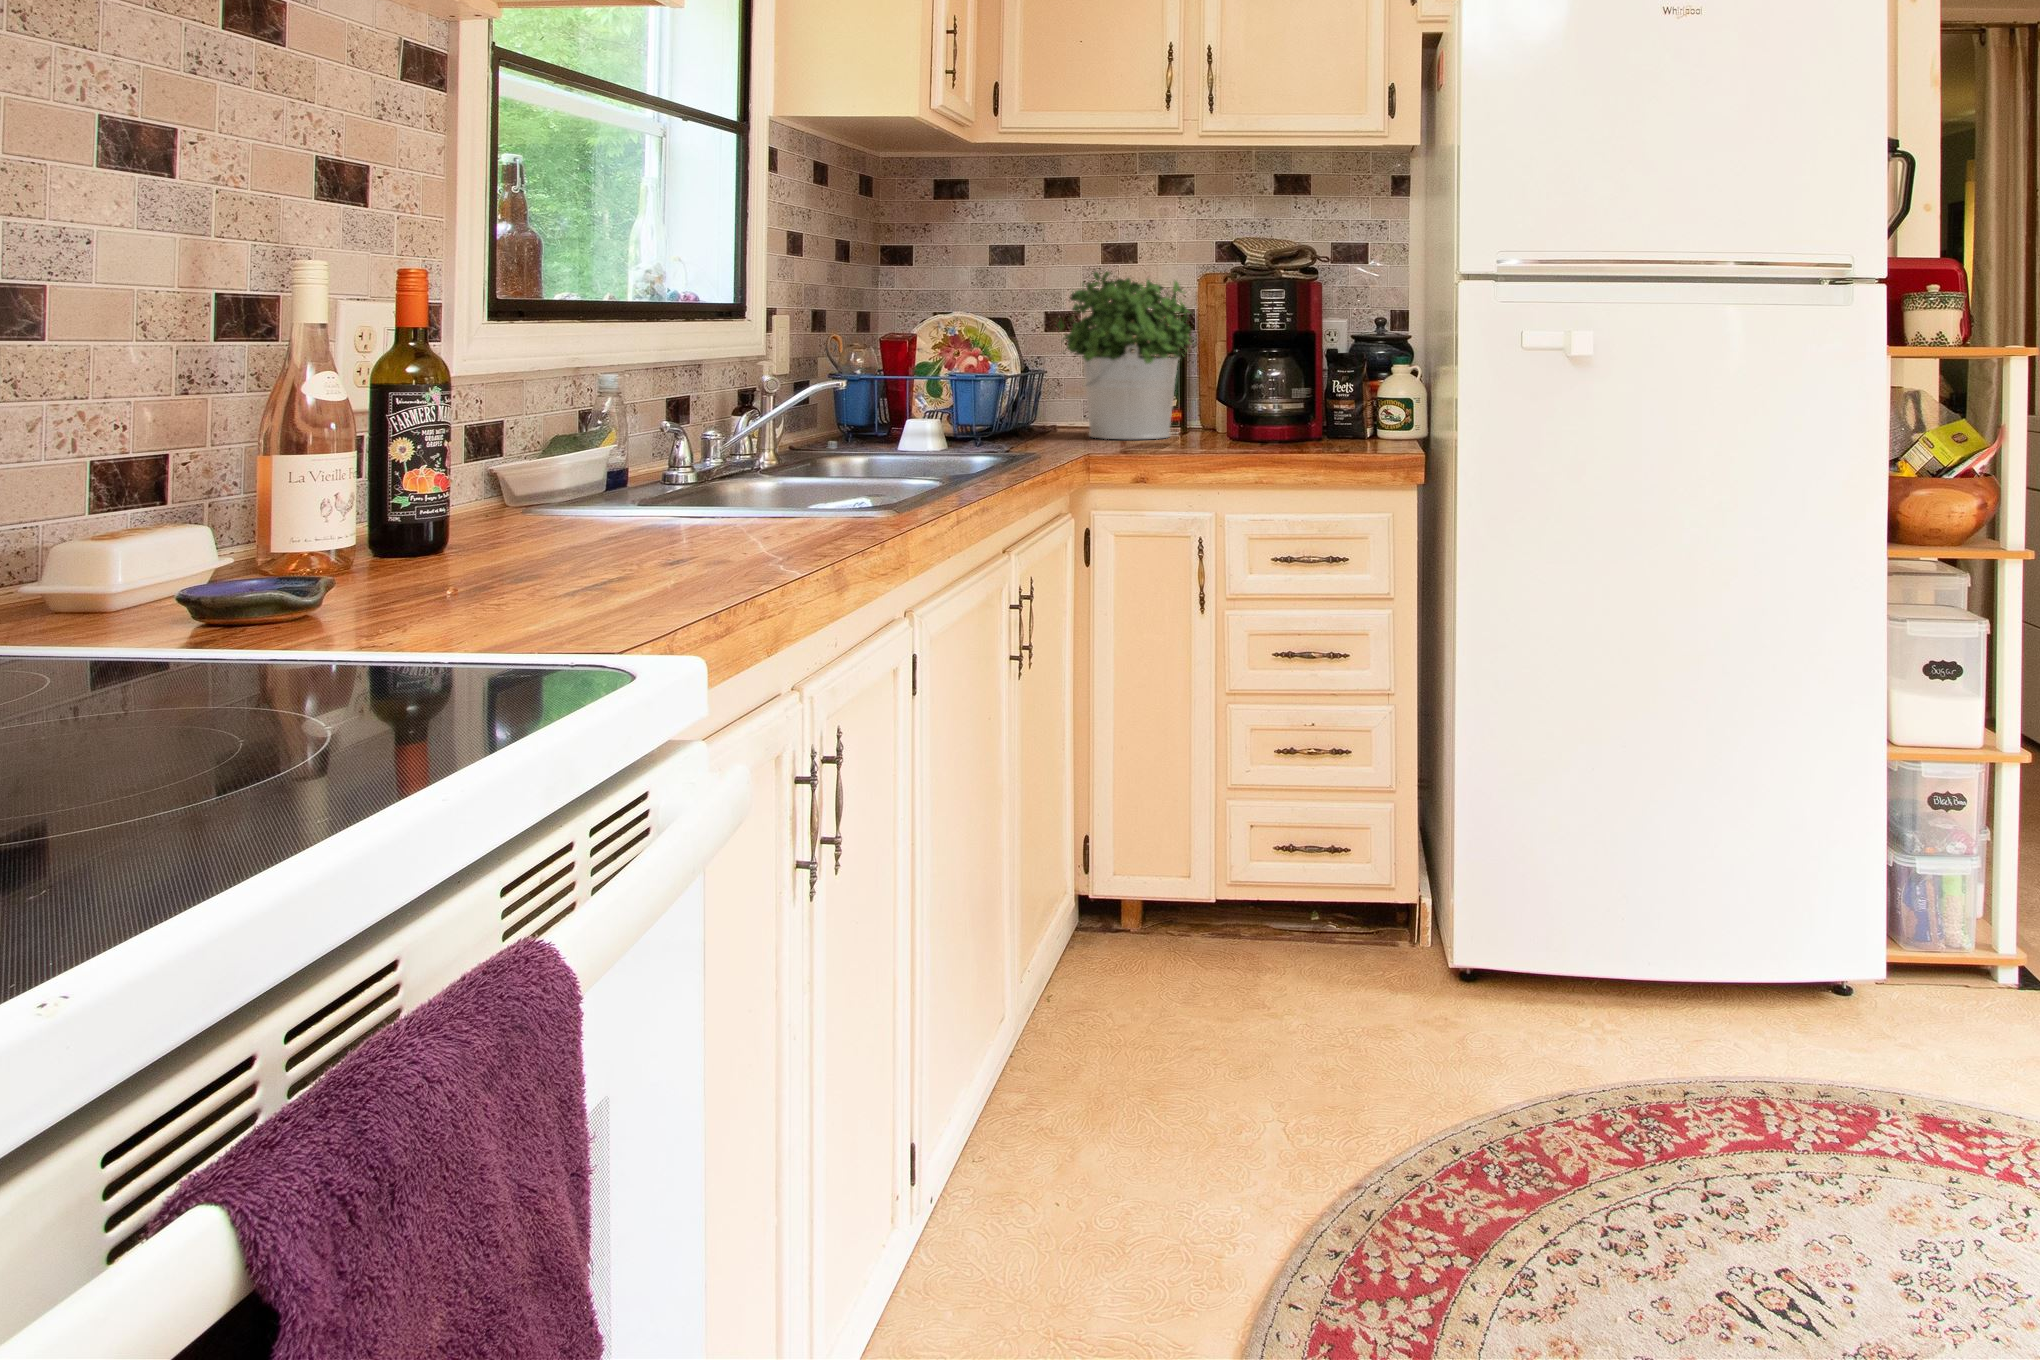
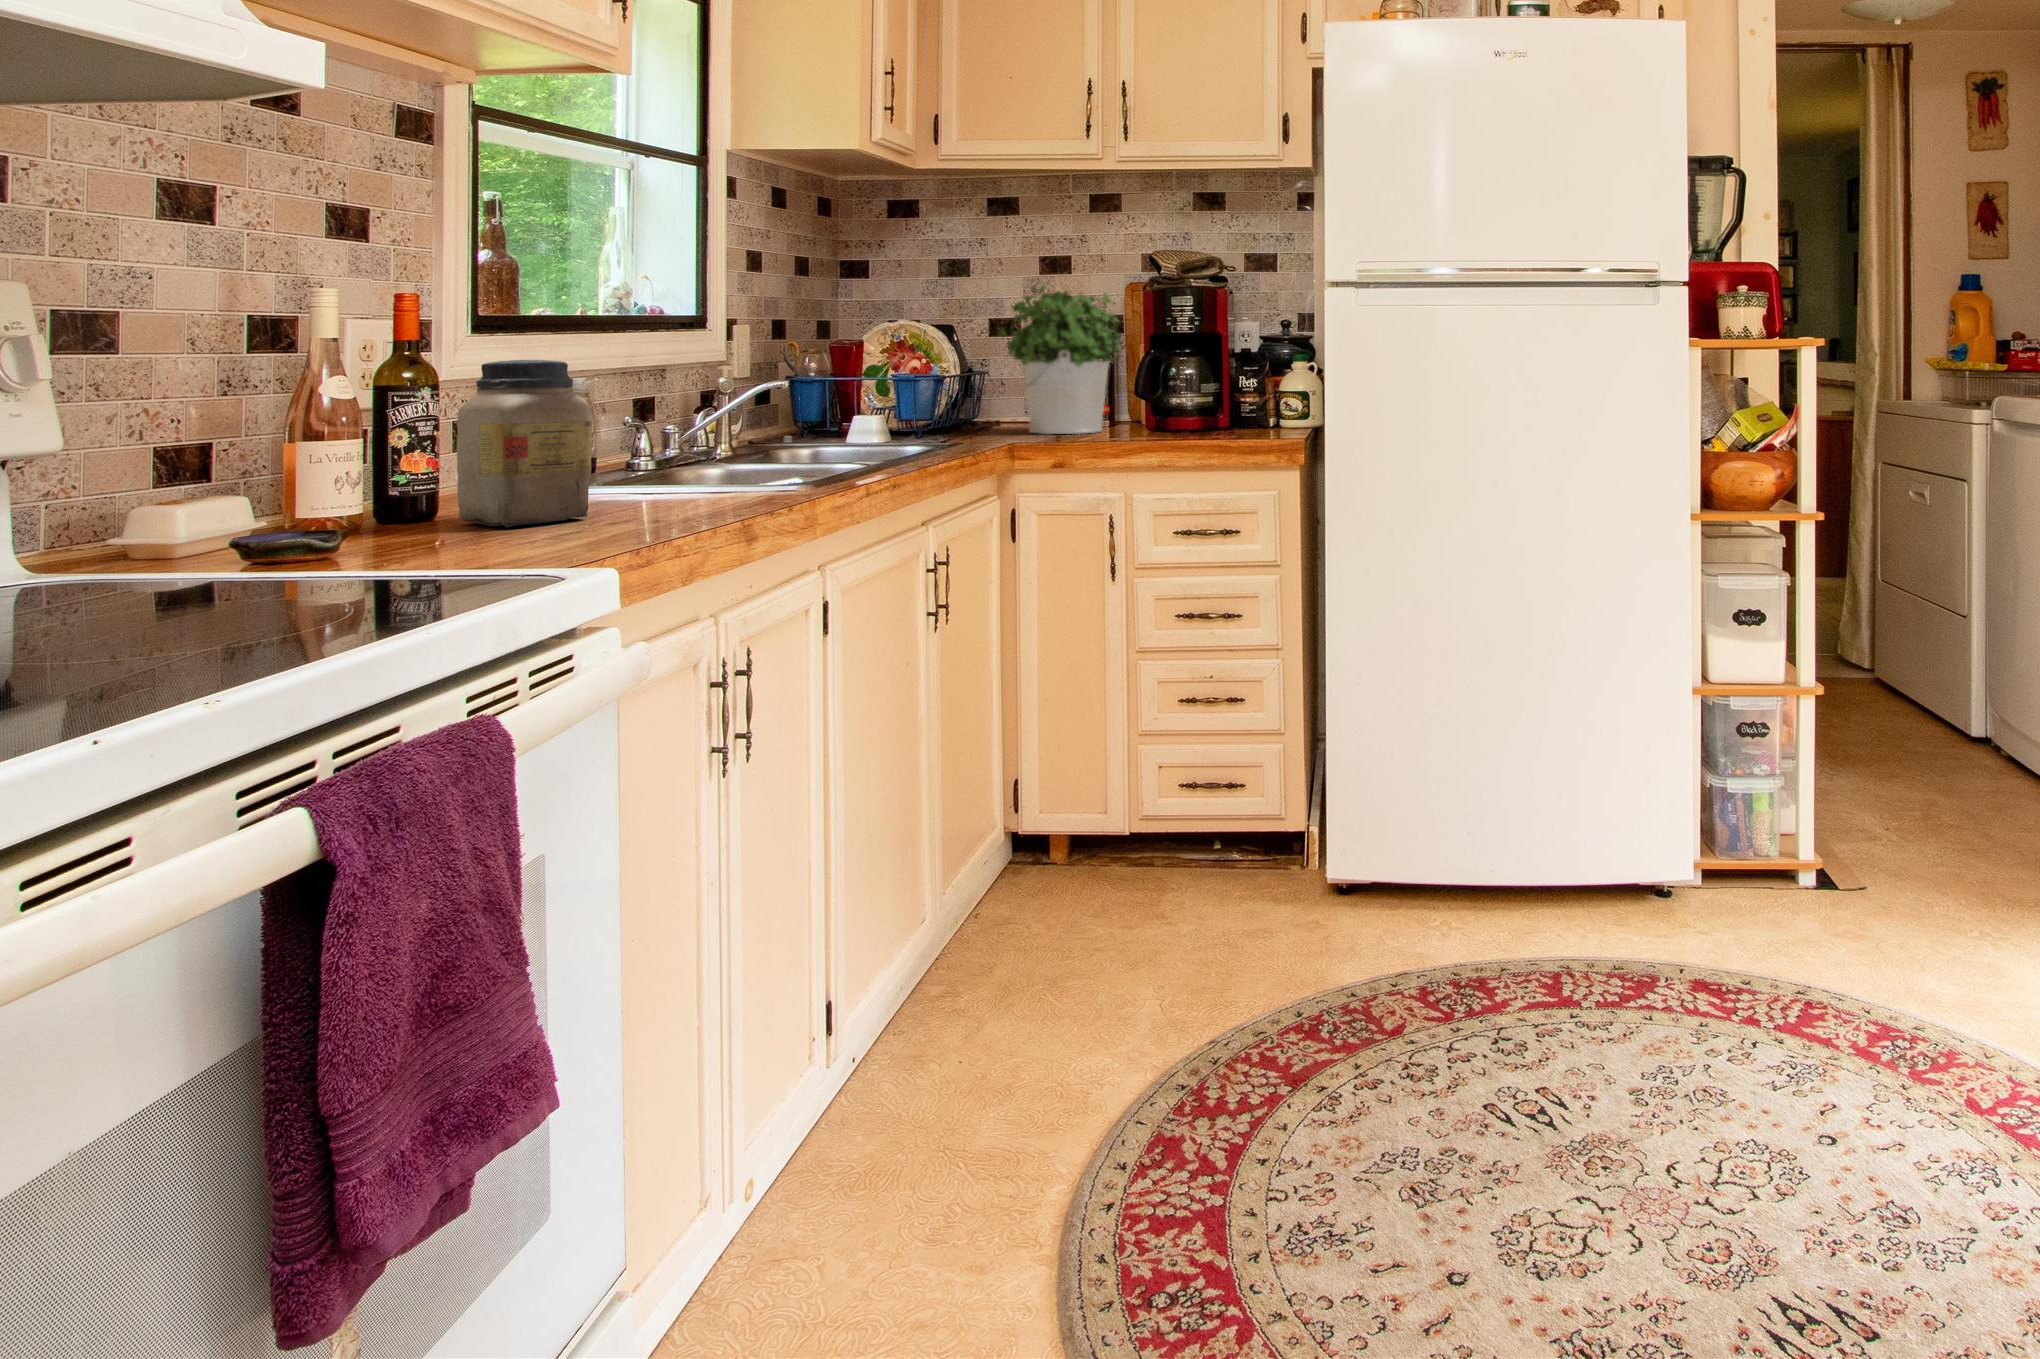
jar: none [475,355,640,568] -> present [457,360,592,527]

